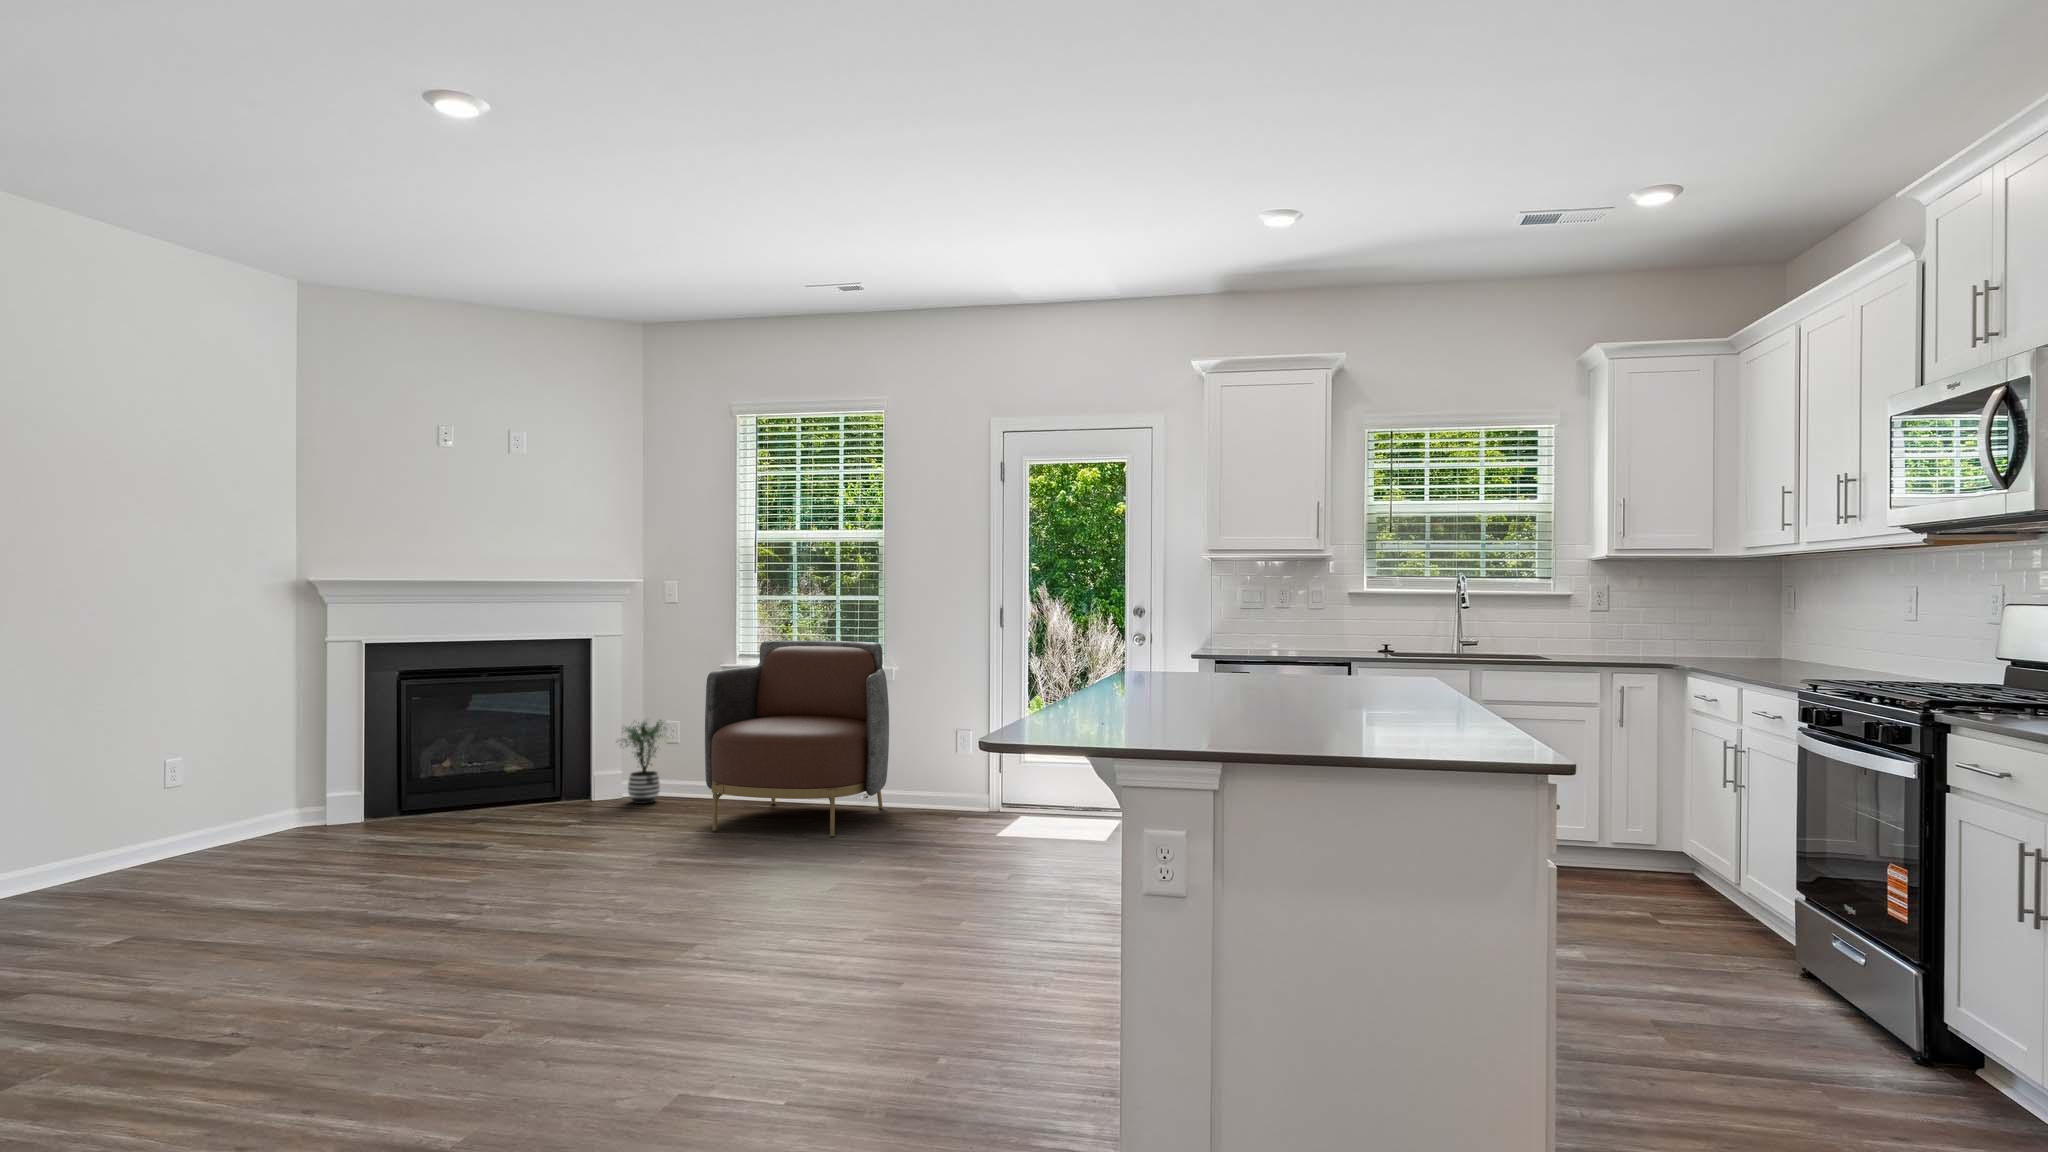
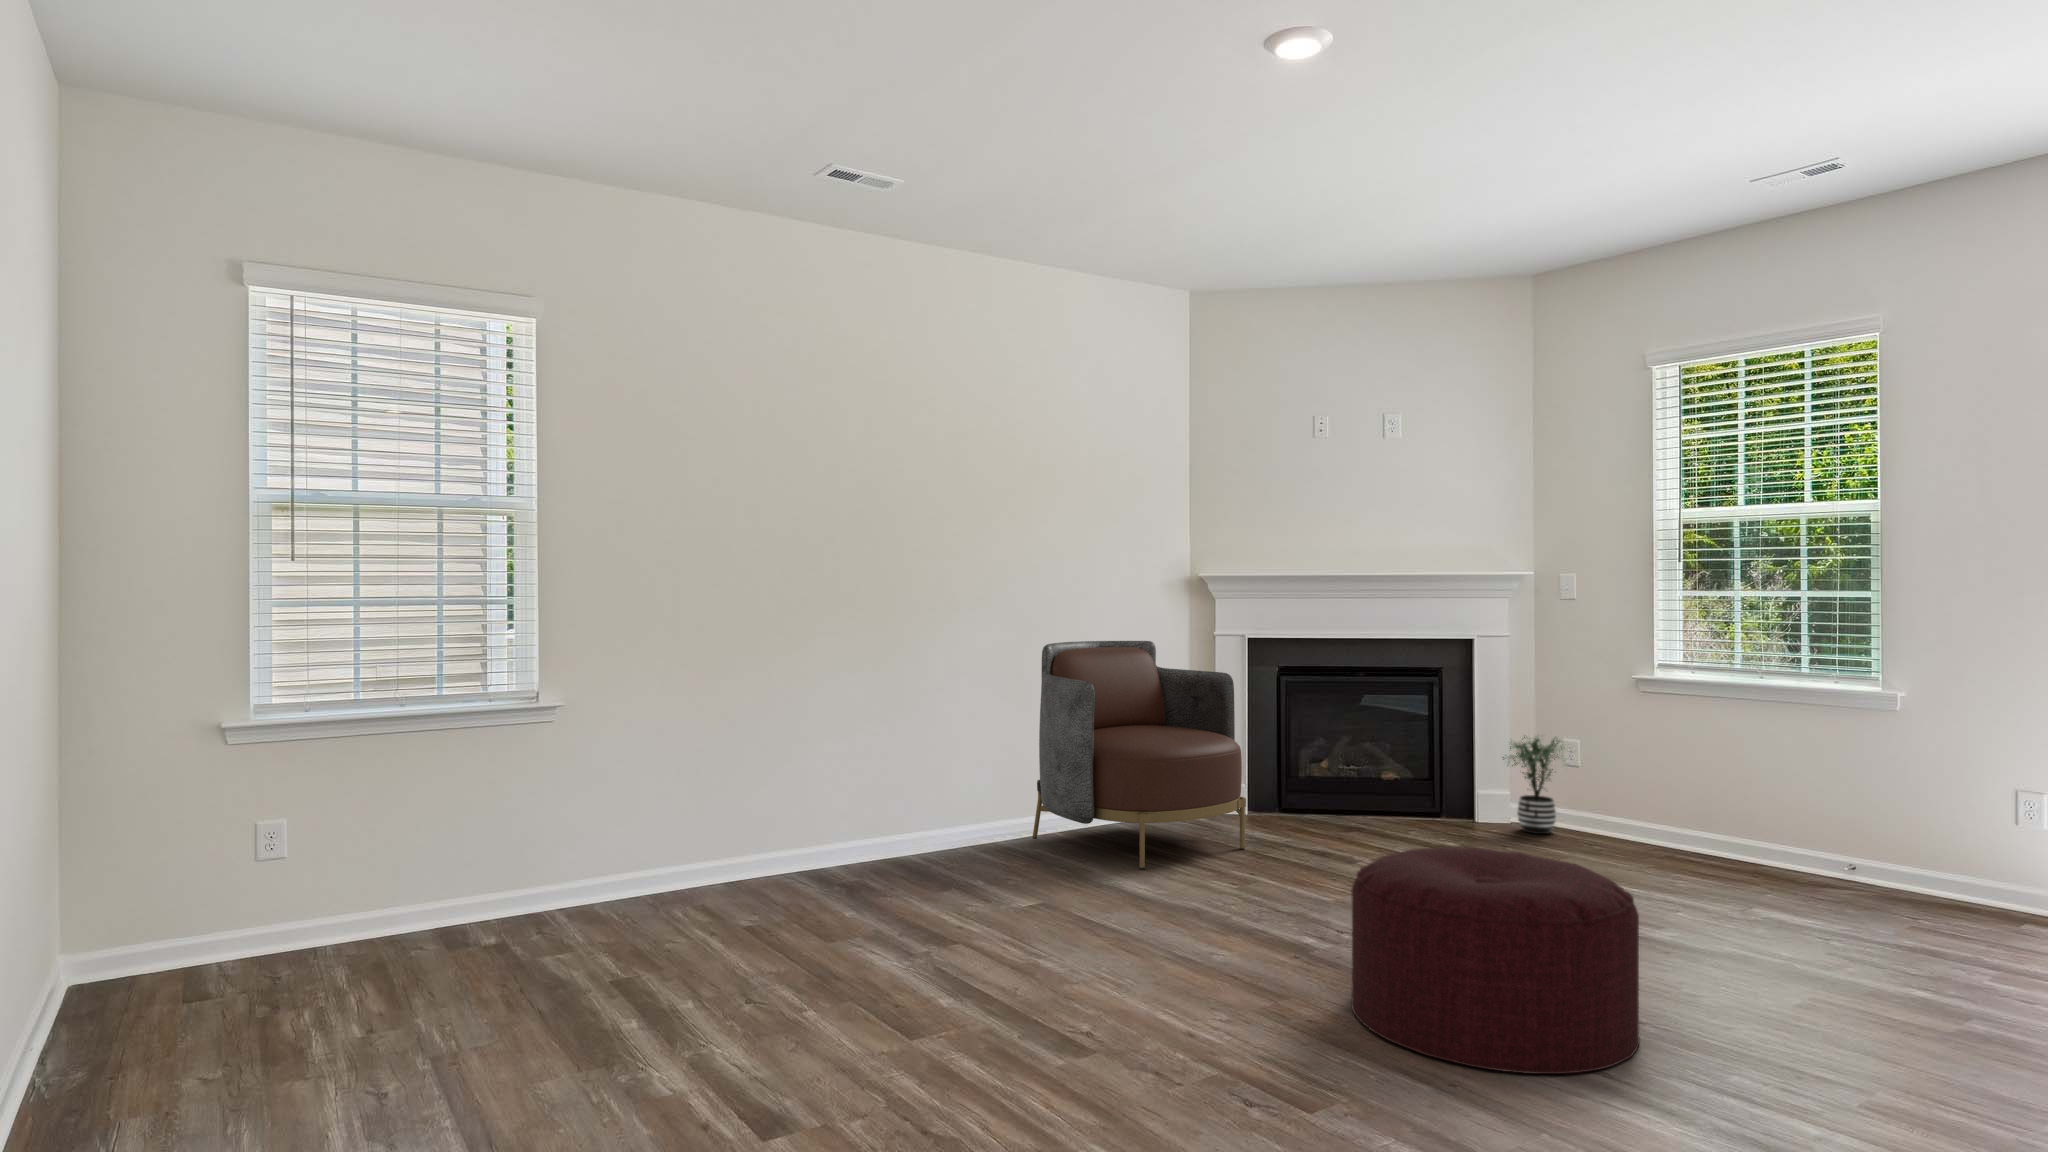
armchair: present [705,641,889,838] -> present [1033,641,1246,869]
ottoman: none [497,810,726,982] -> present [1351,847,1640,1074]

